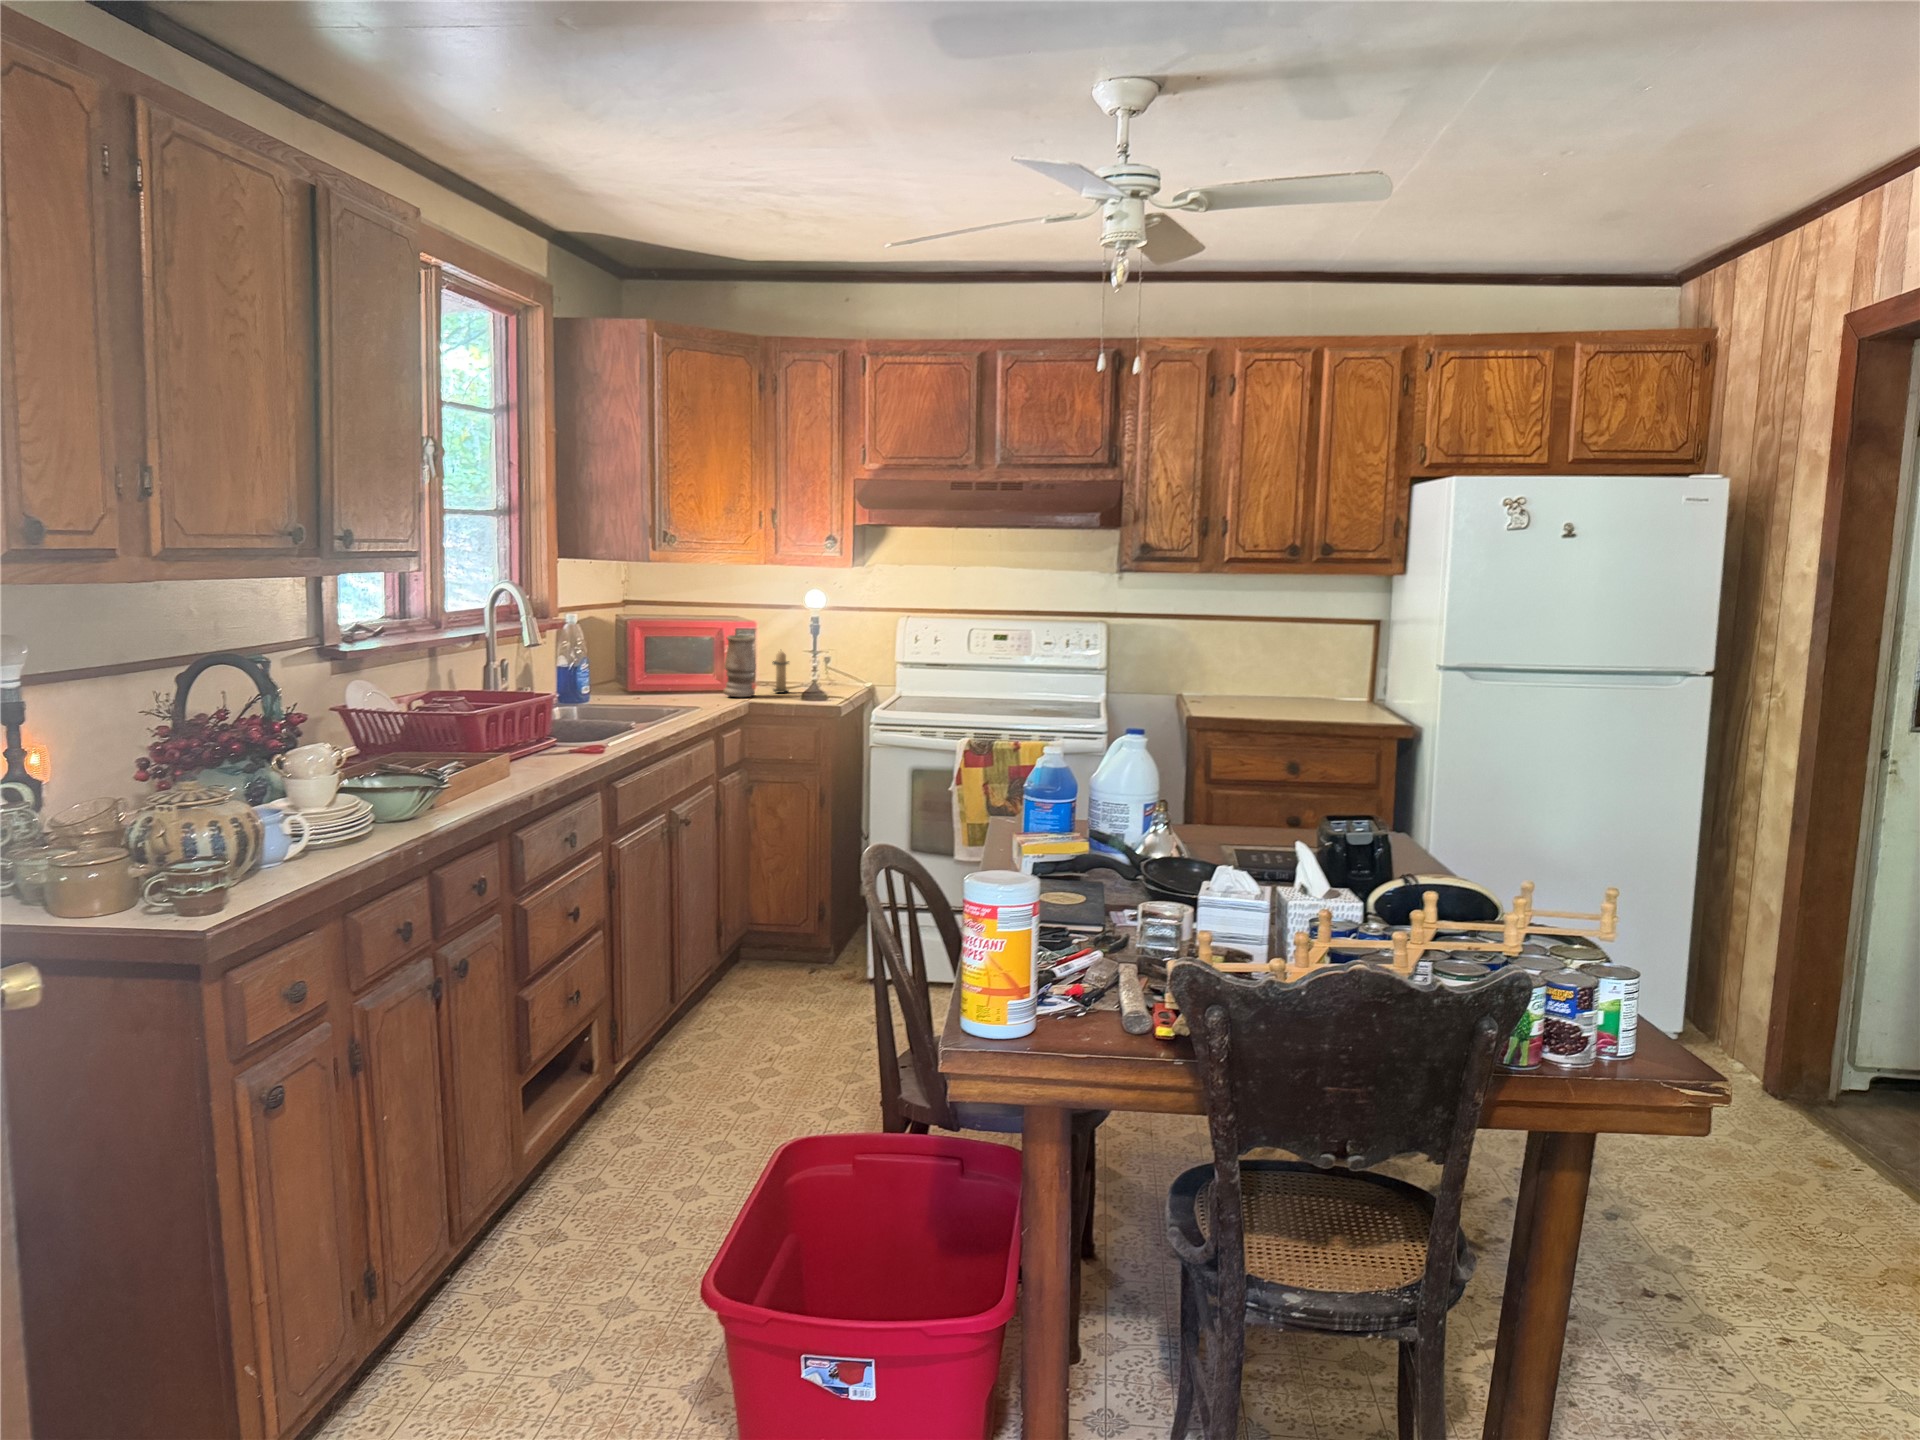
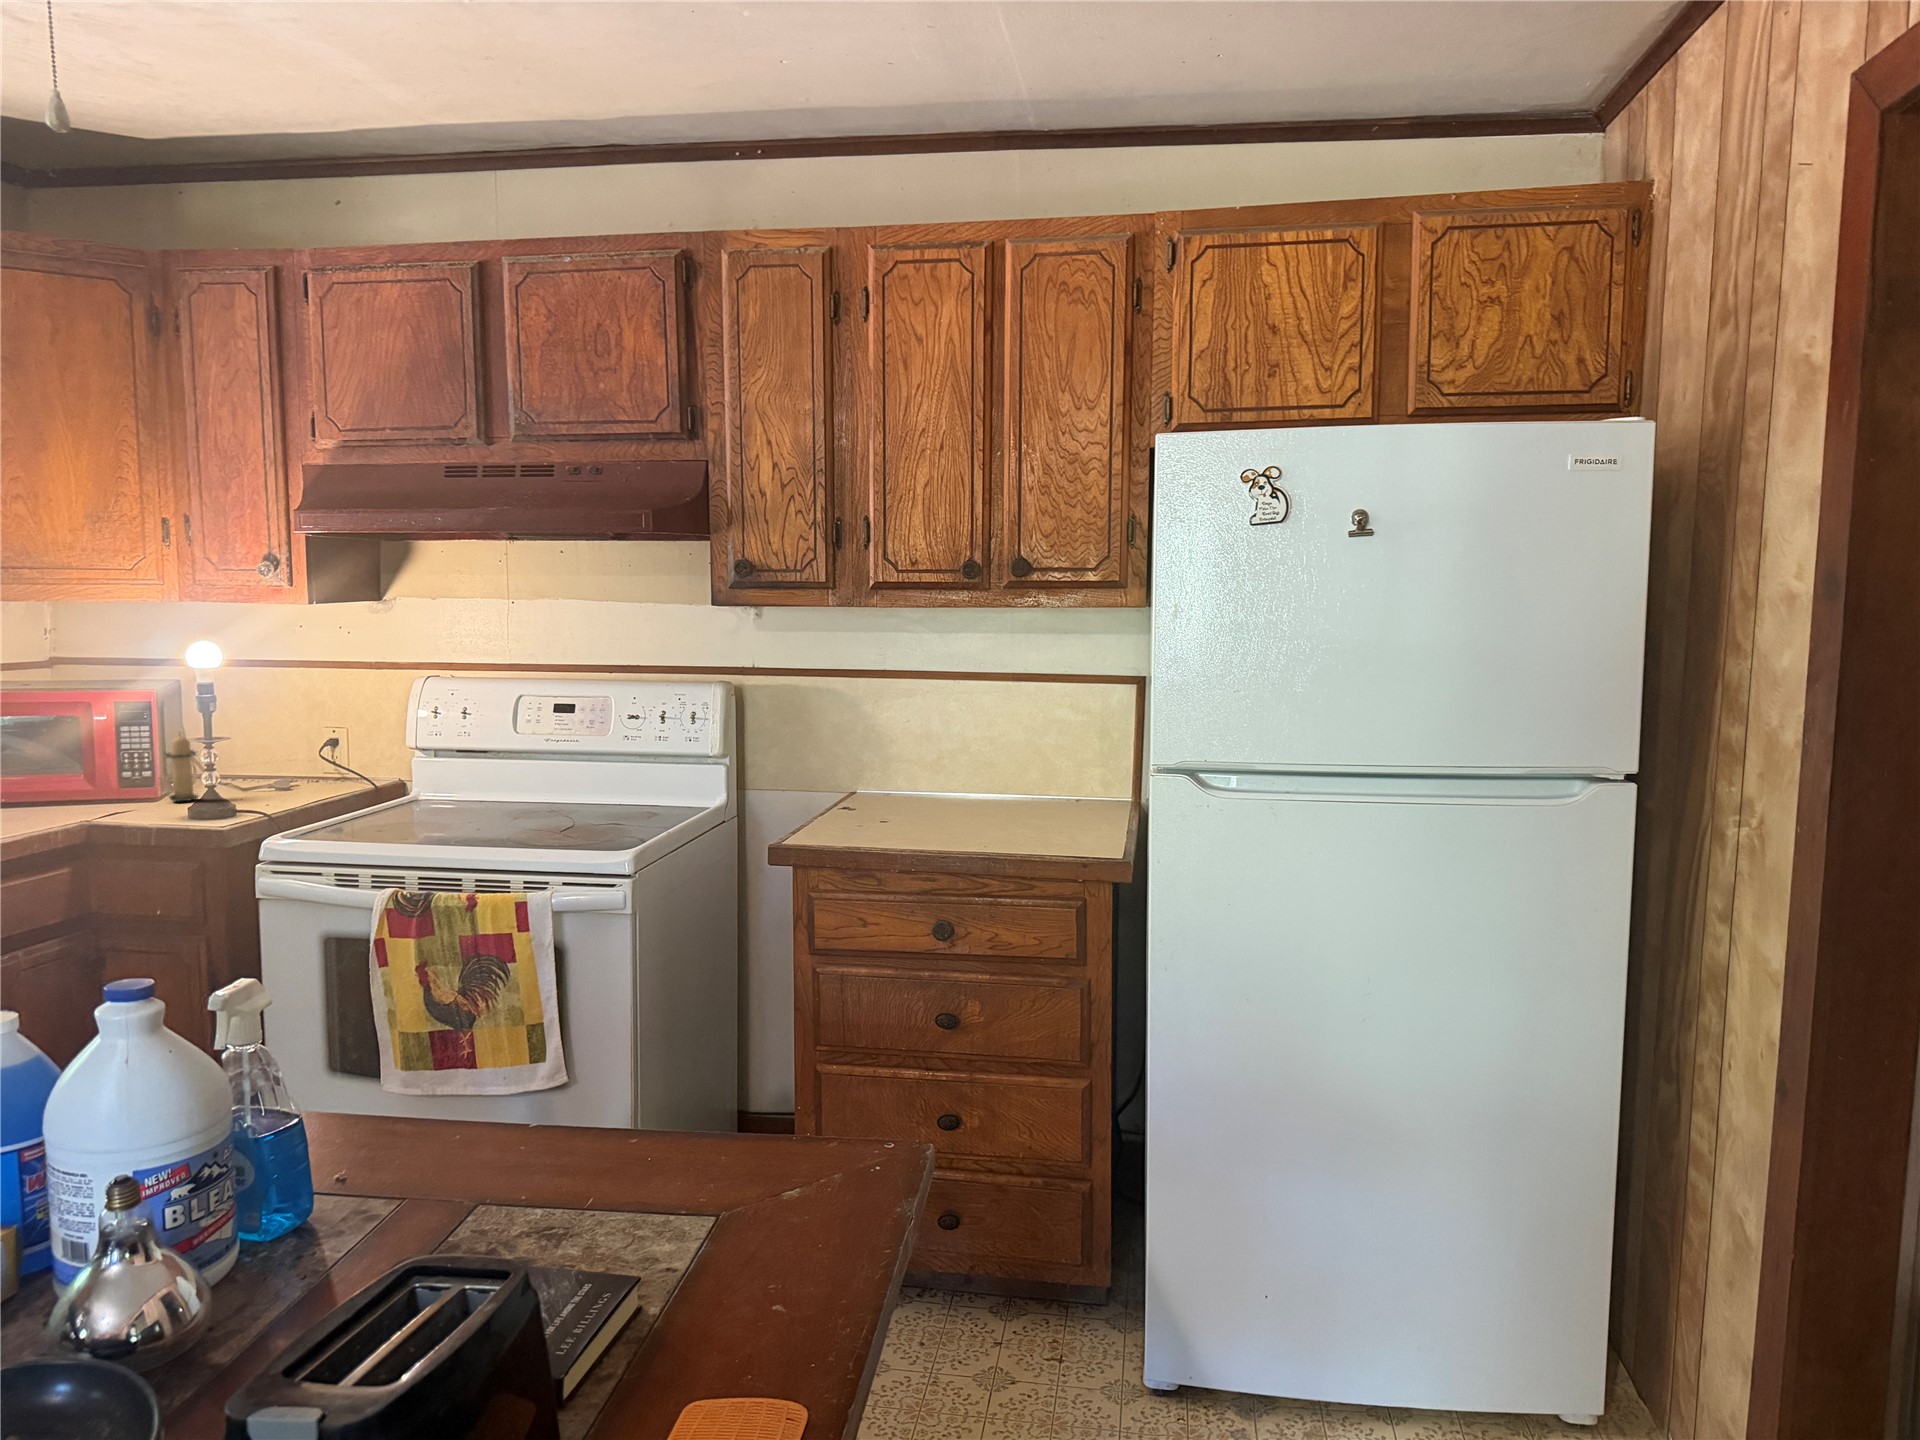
vase: present [724,635,756,697] -> none [62,713,124,813]

